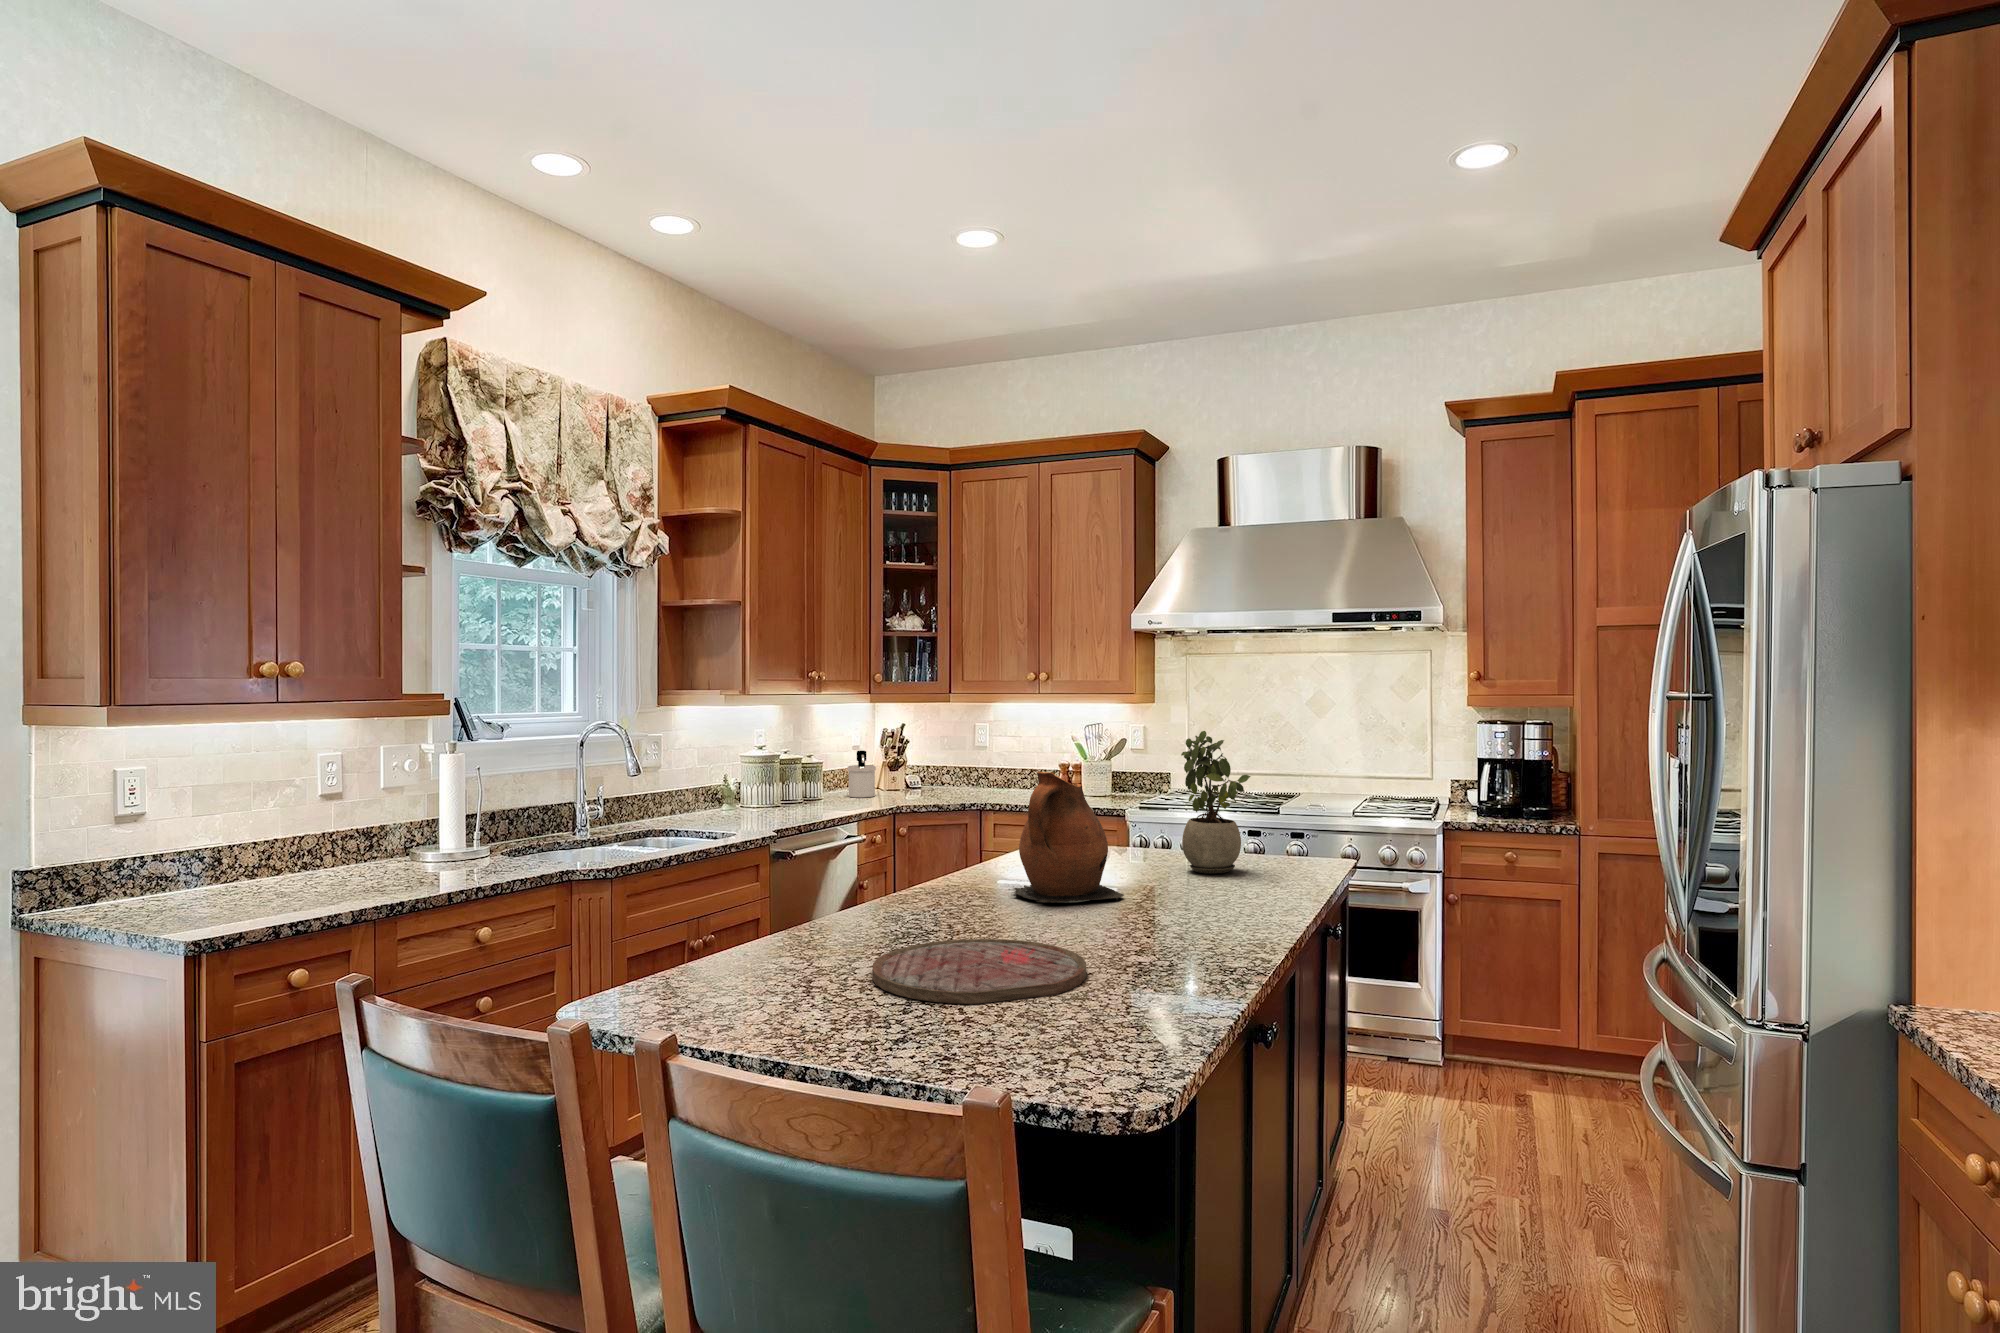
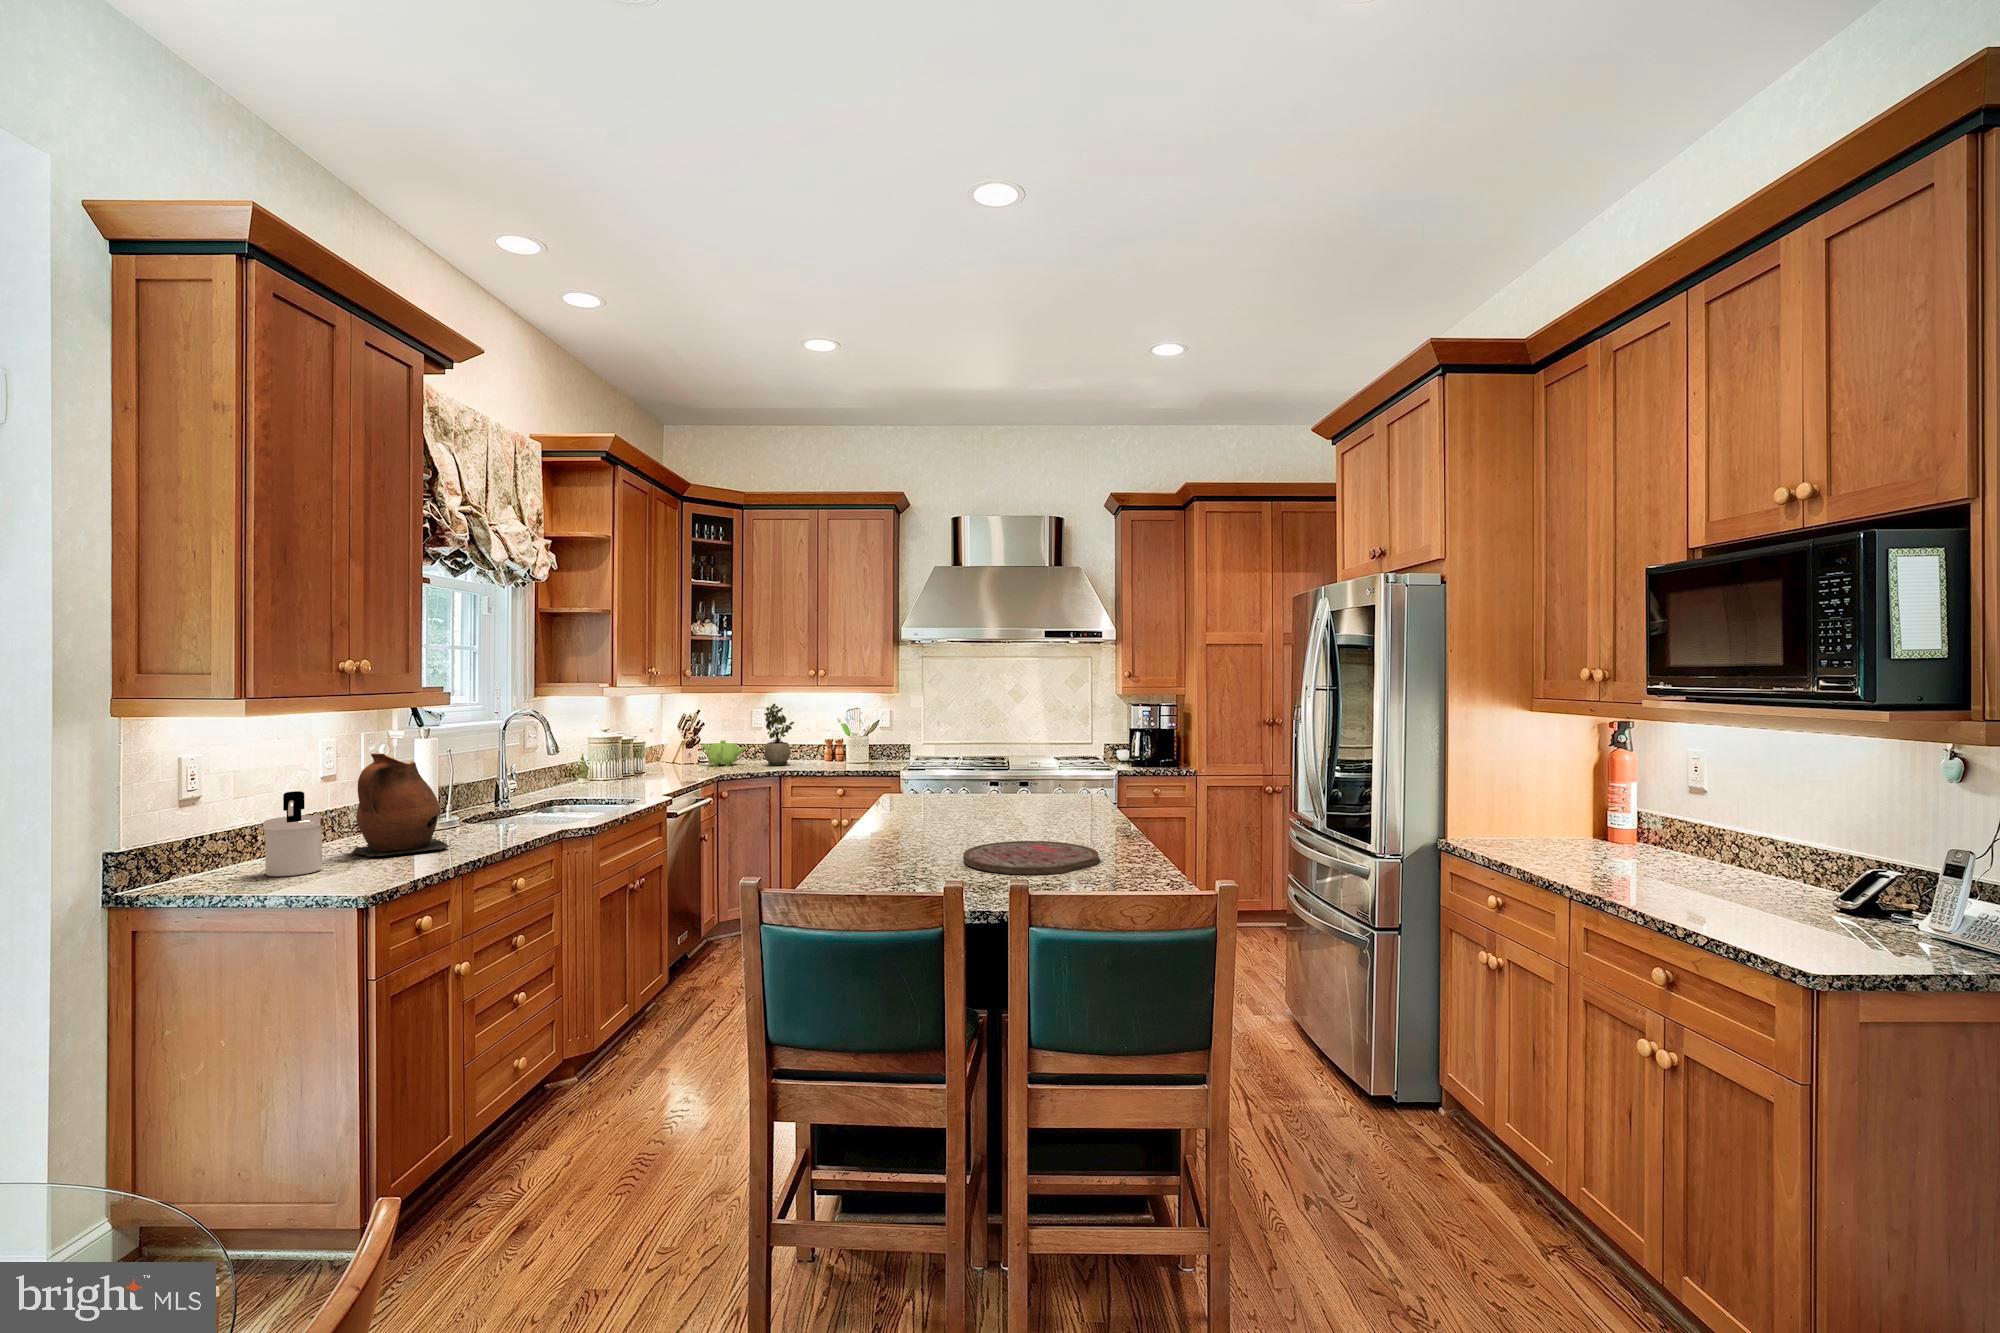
potted plant: present [1181,731,1250,874] -> present [764,703,794,766]
soap dispenser: present [848,751,876,798] -> present [263,791,324,876]
teapot: none [895,762,946,794] -> present [701,740,744,766]
ceramic pitcher: present [1008,772,1124,903] -> present [349,753,449,857]

